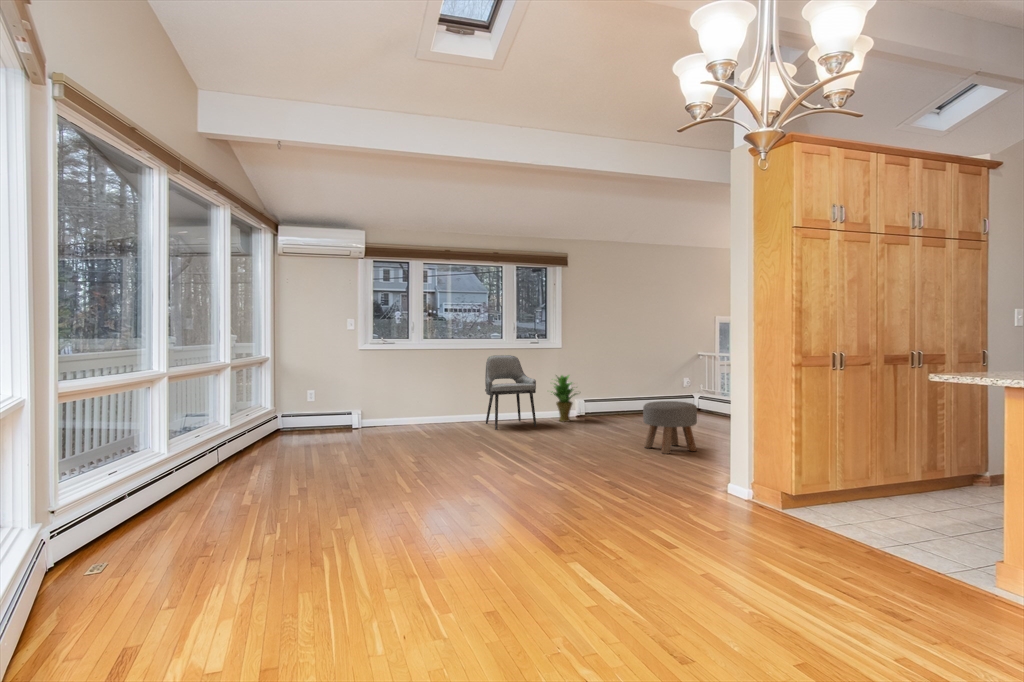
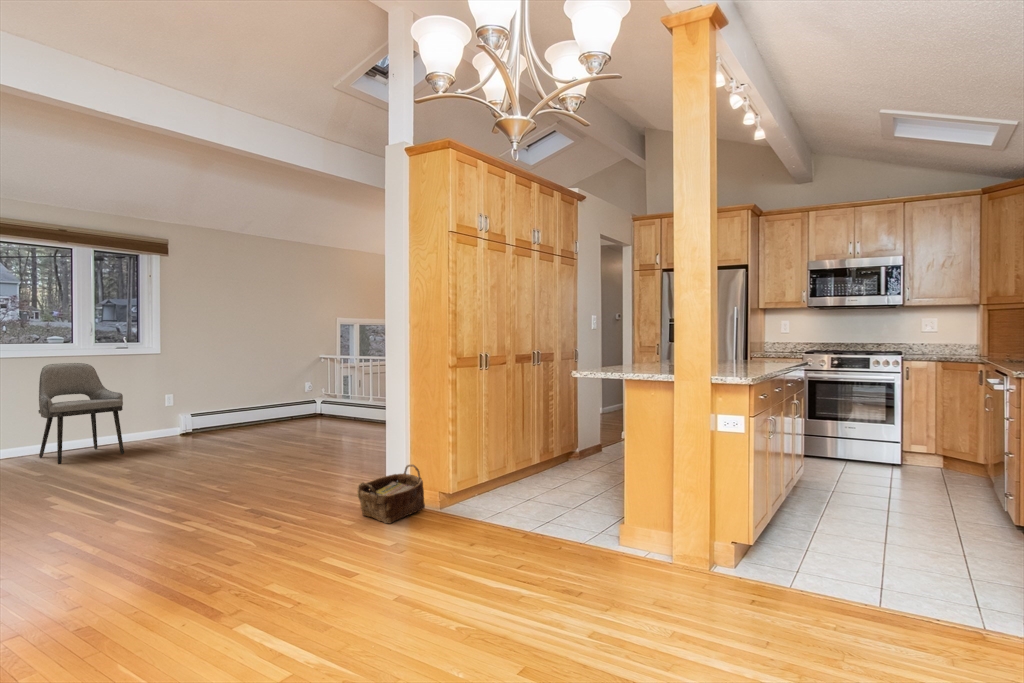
potted plant: present [552,375,577,422] -> none [136,384,188,443]
ottoman: present [643,401,697,454] -> none [276,409,336,468]
woven basket: none [697,461,765,513] -> present [357,465,425,523]

